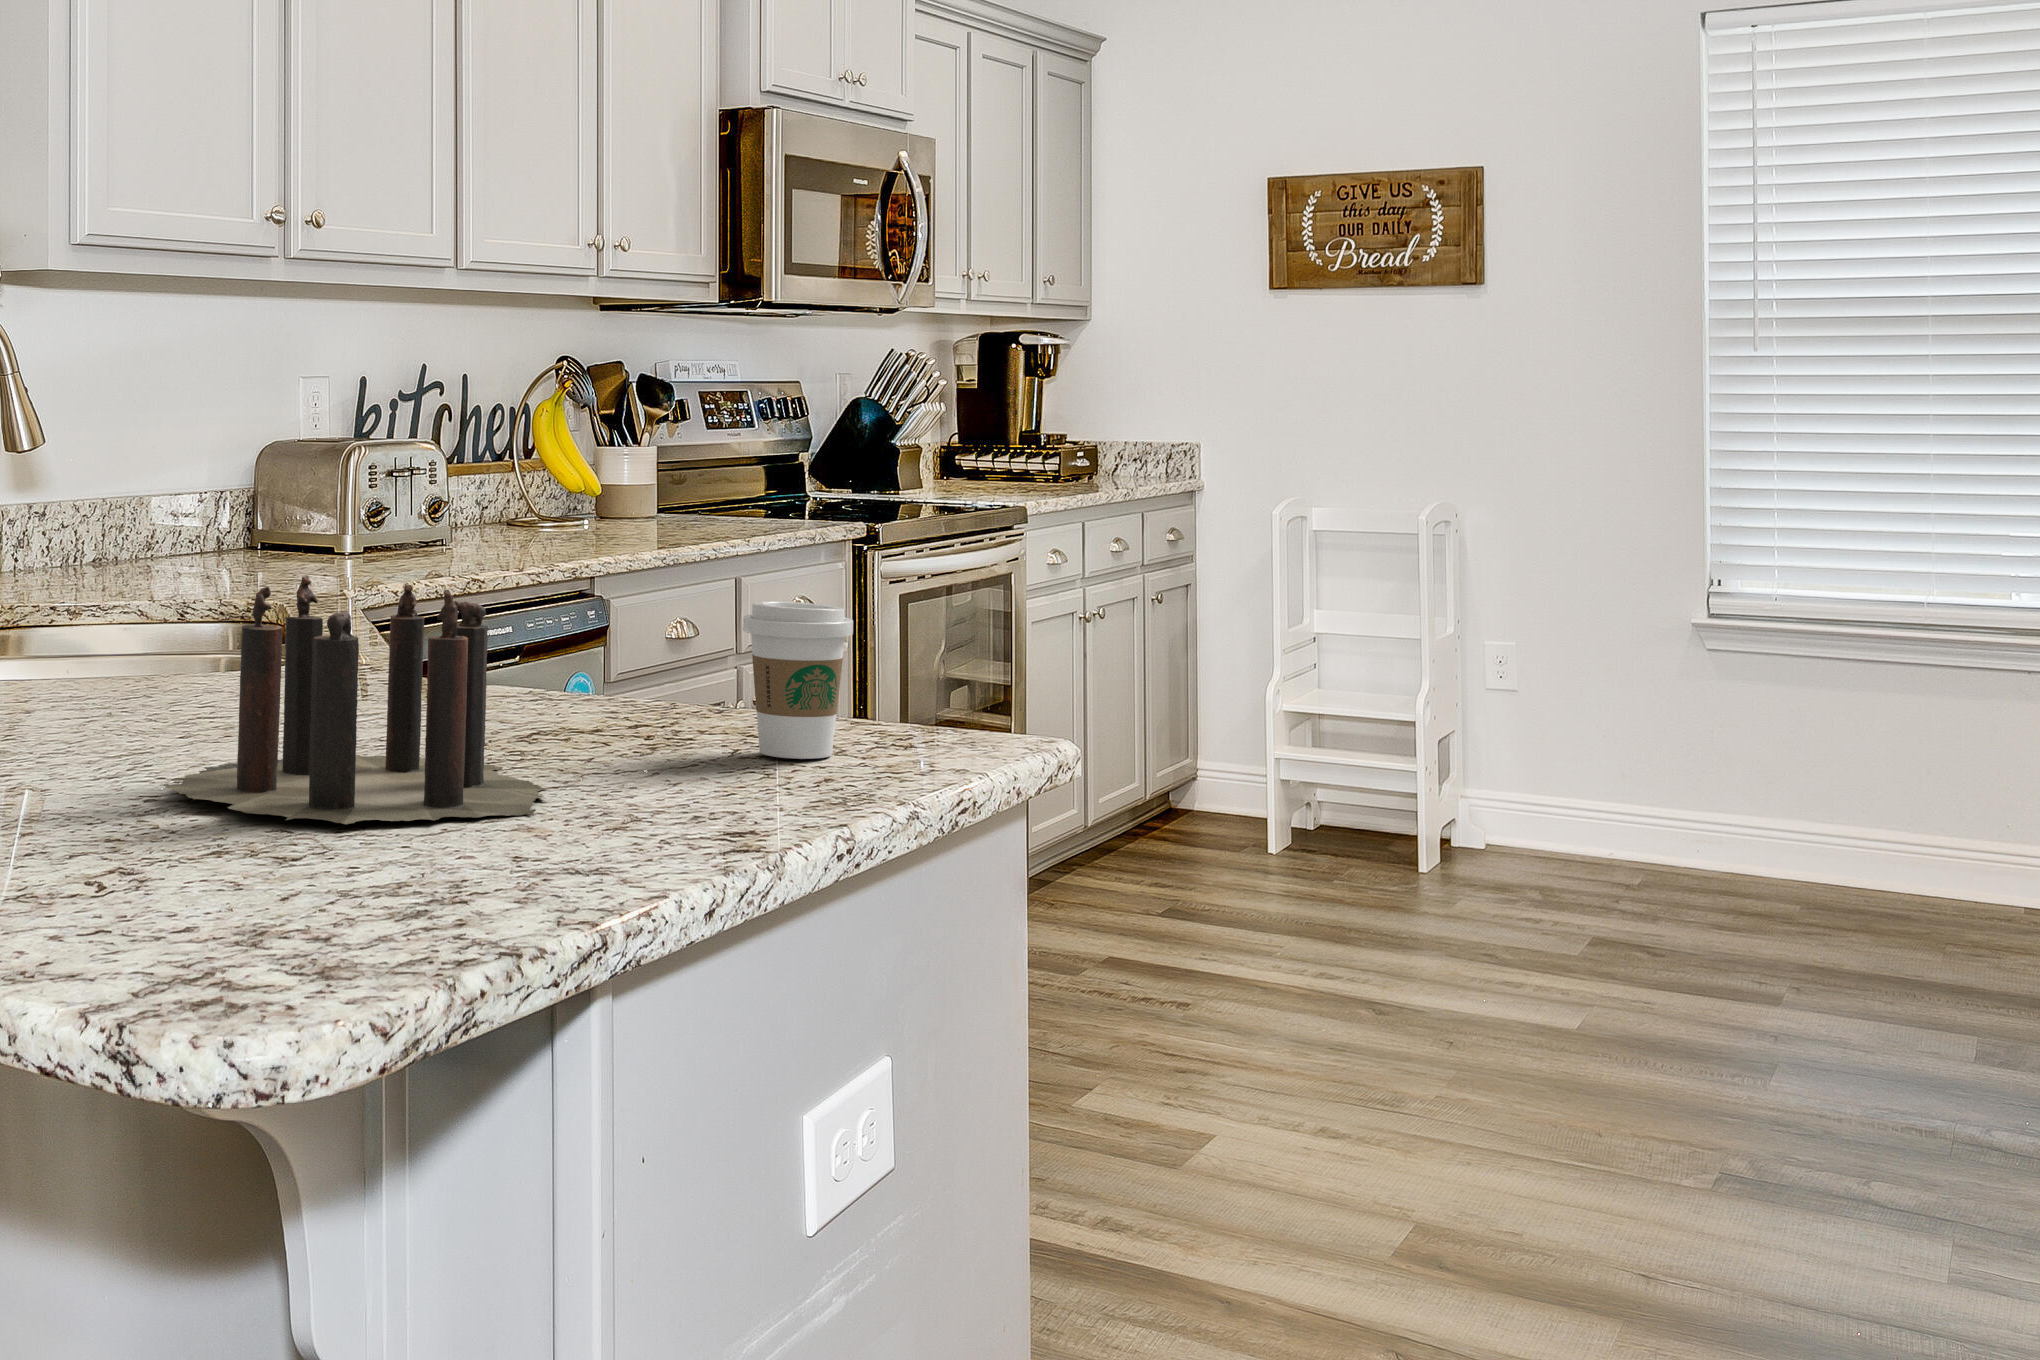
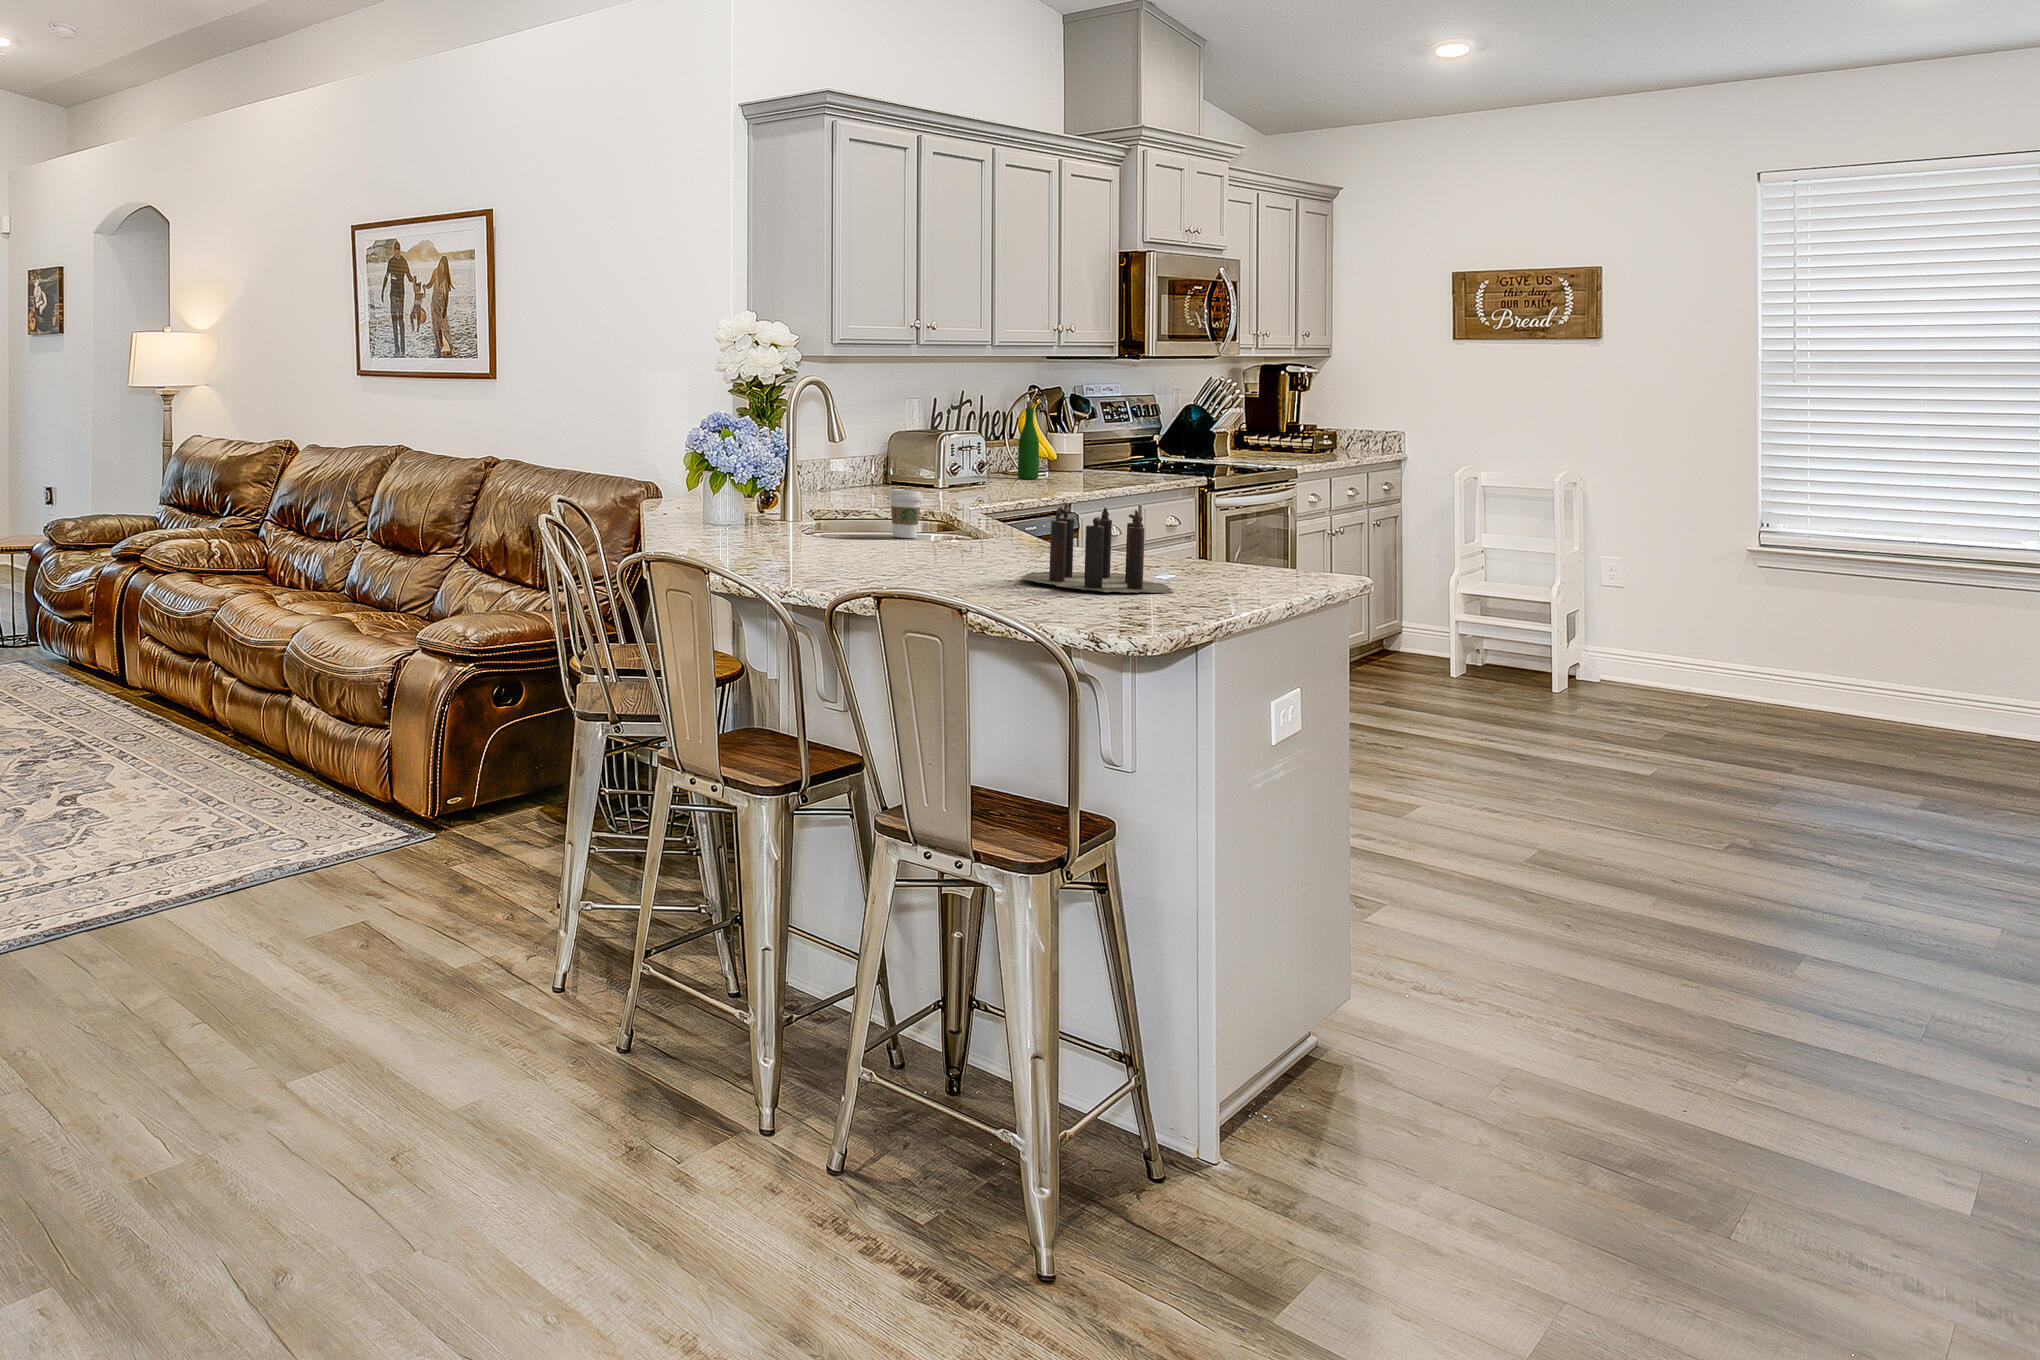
wine bottle: none [523,383,561,533] -> present [1018,401,1039,479]
coffee cup: present [743,601,853,759] -> present [888,489,924,538]

